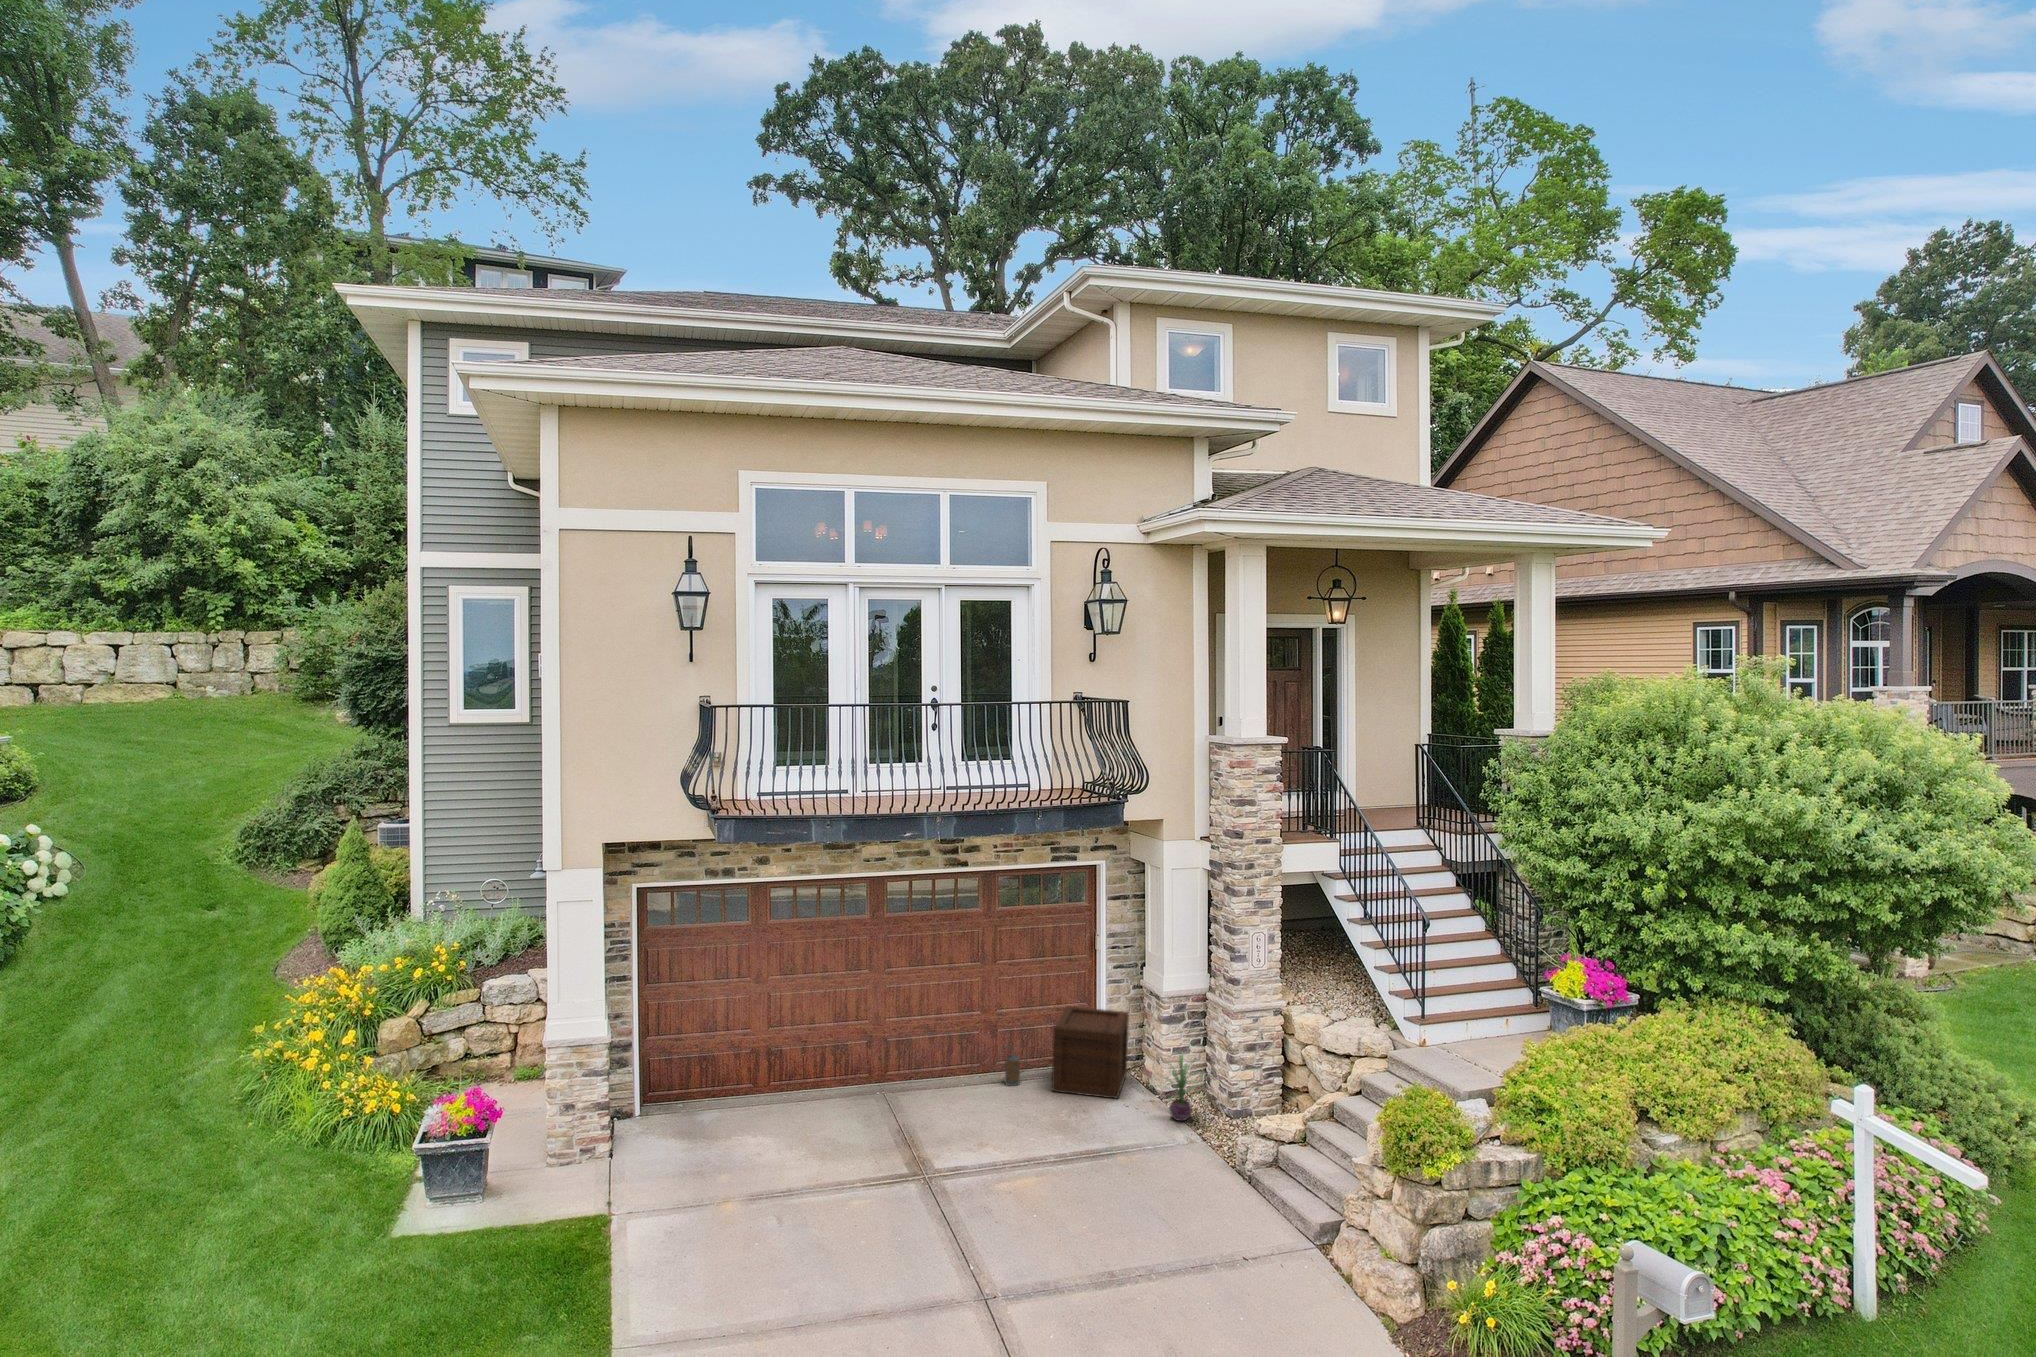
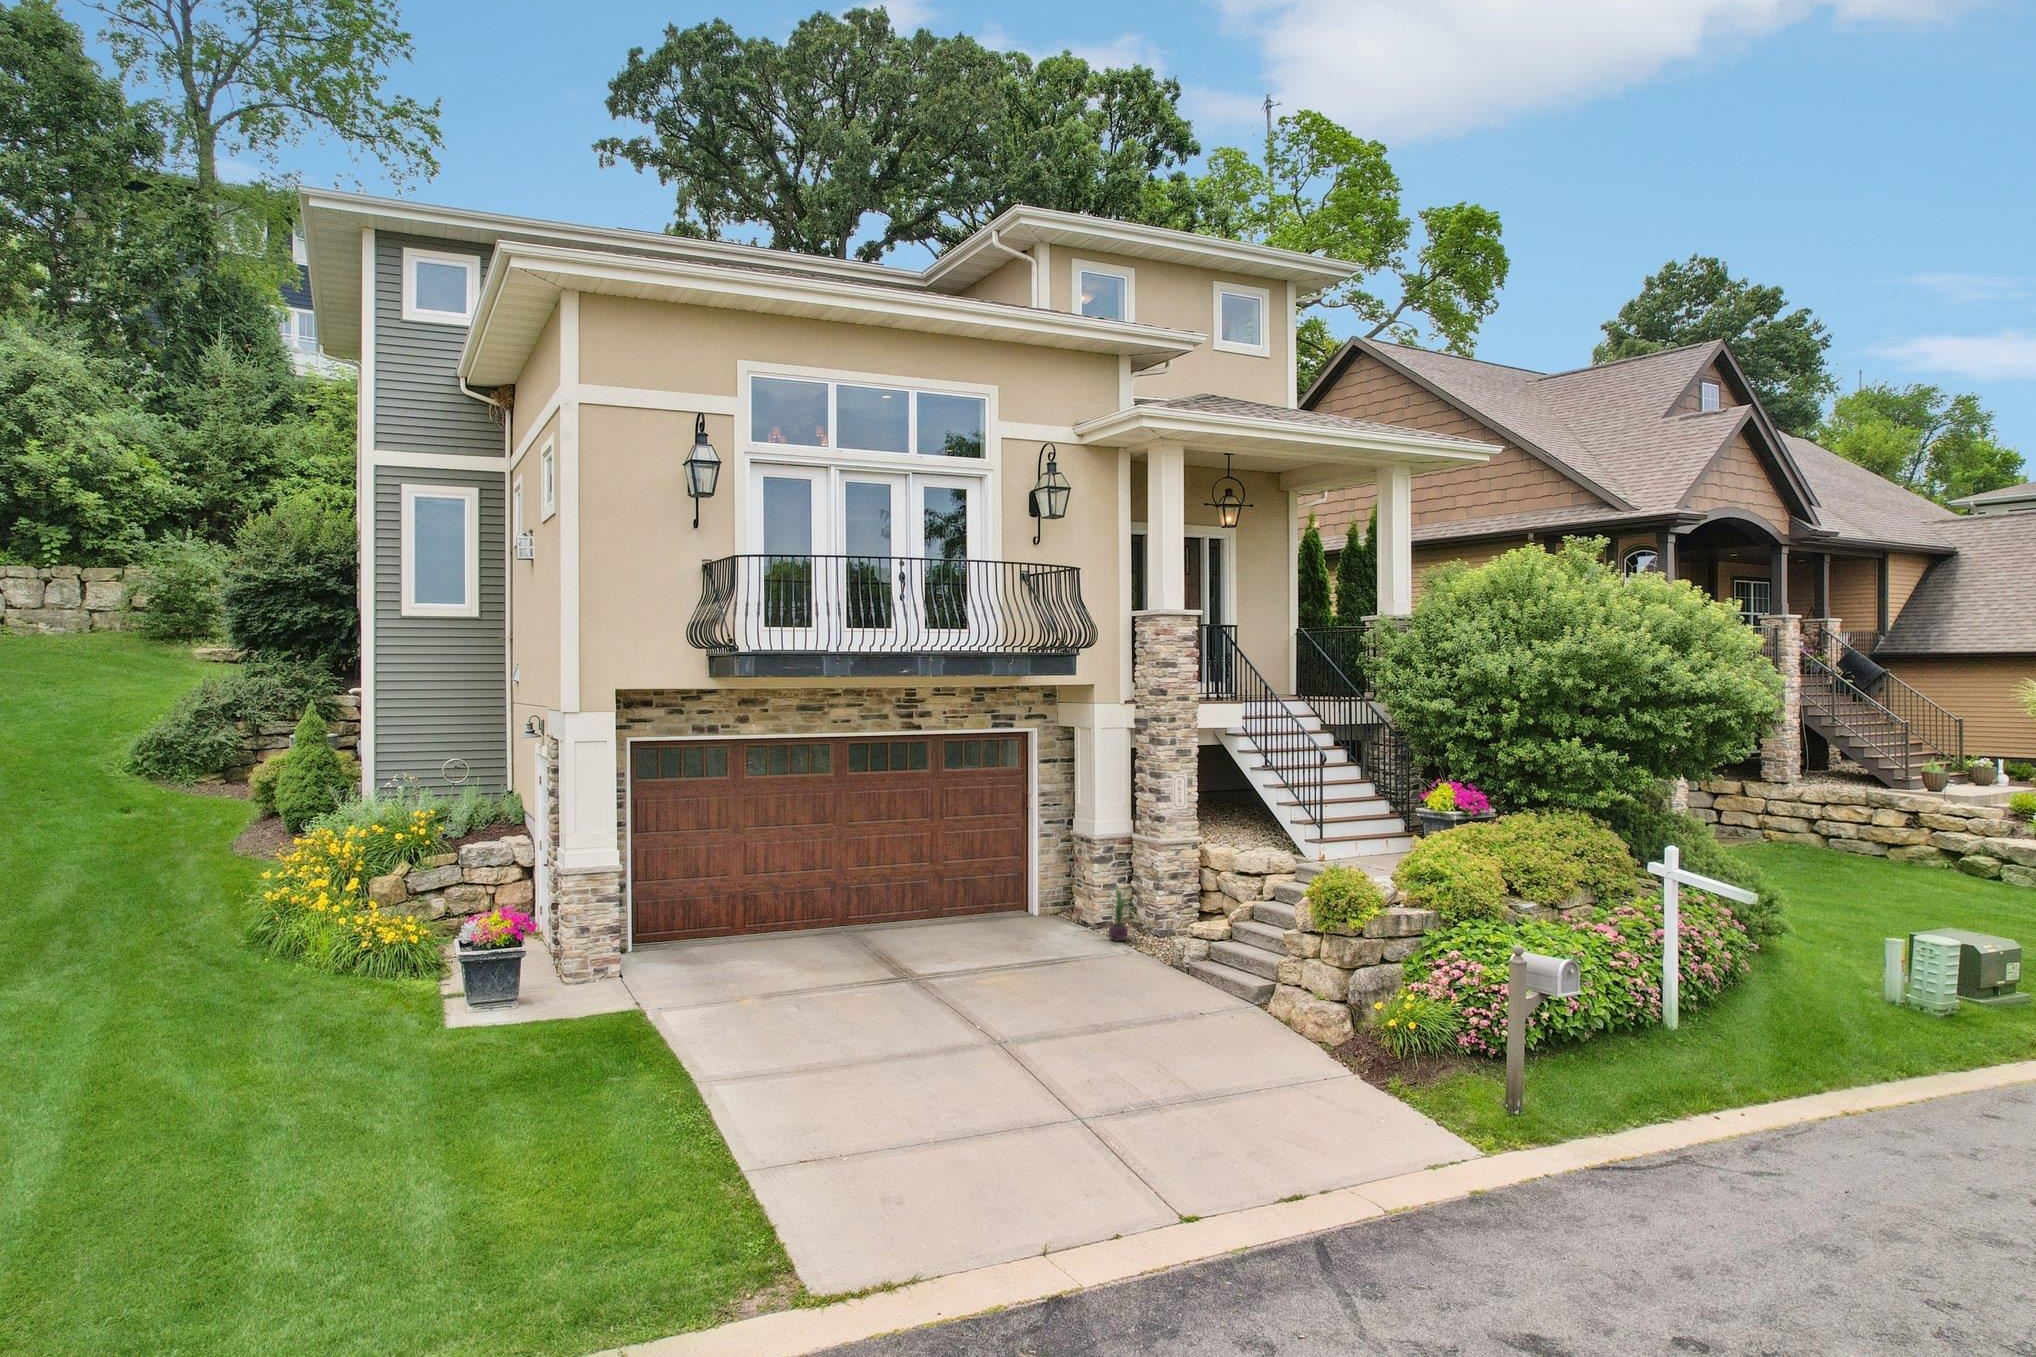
wooden crate: present [1052,1006,1129,1098] -> none [1001,859,1062,931]
watering can: present [999,1047,1023,1086] -> none [950,891,979,927]

